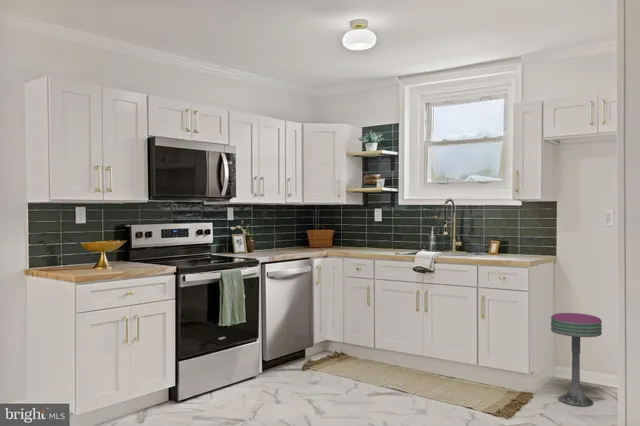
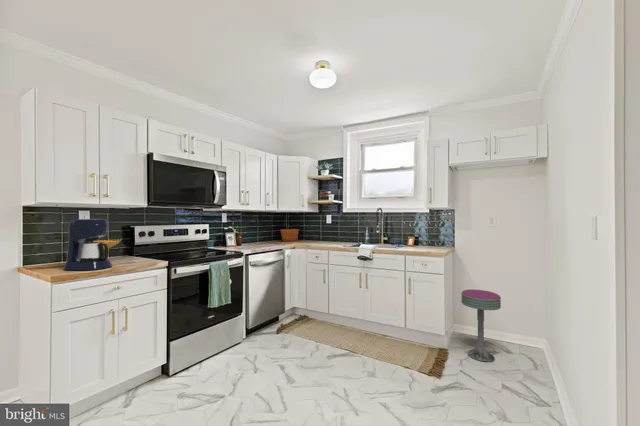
coffee maker: none [77,217,121,272] -> present [64,219,112,270]

